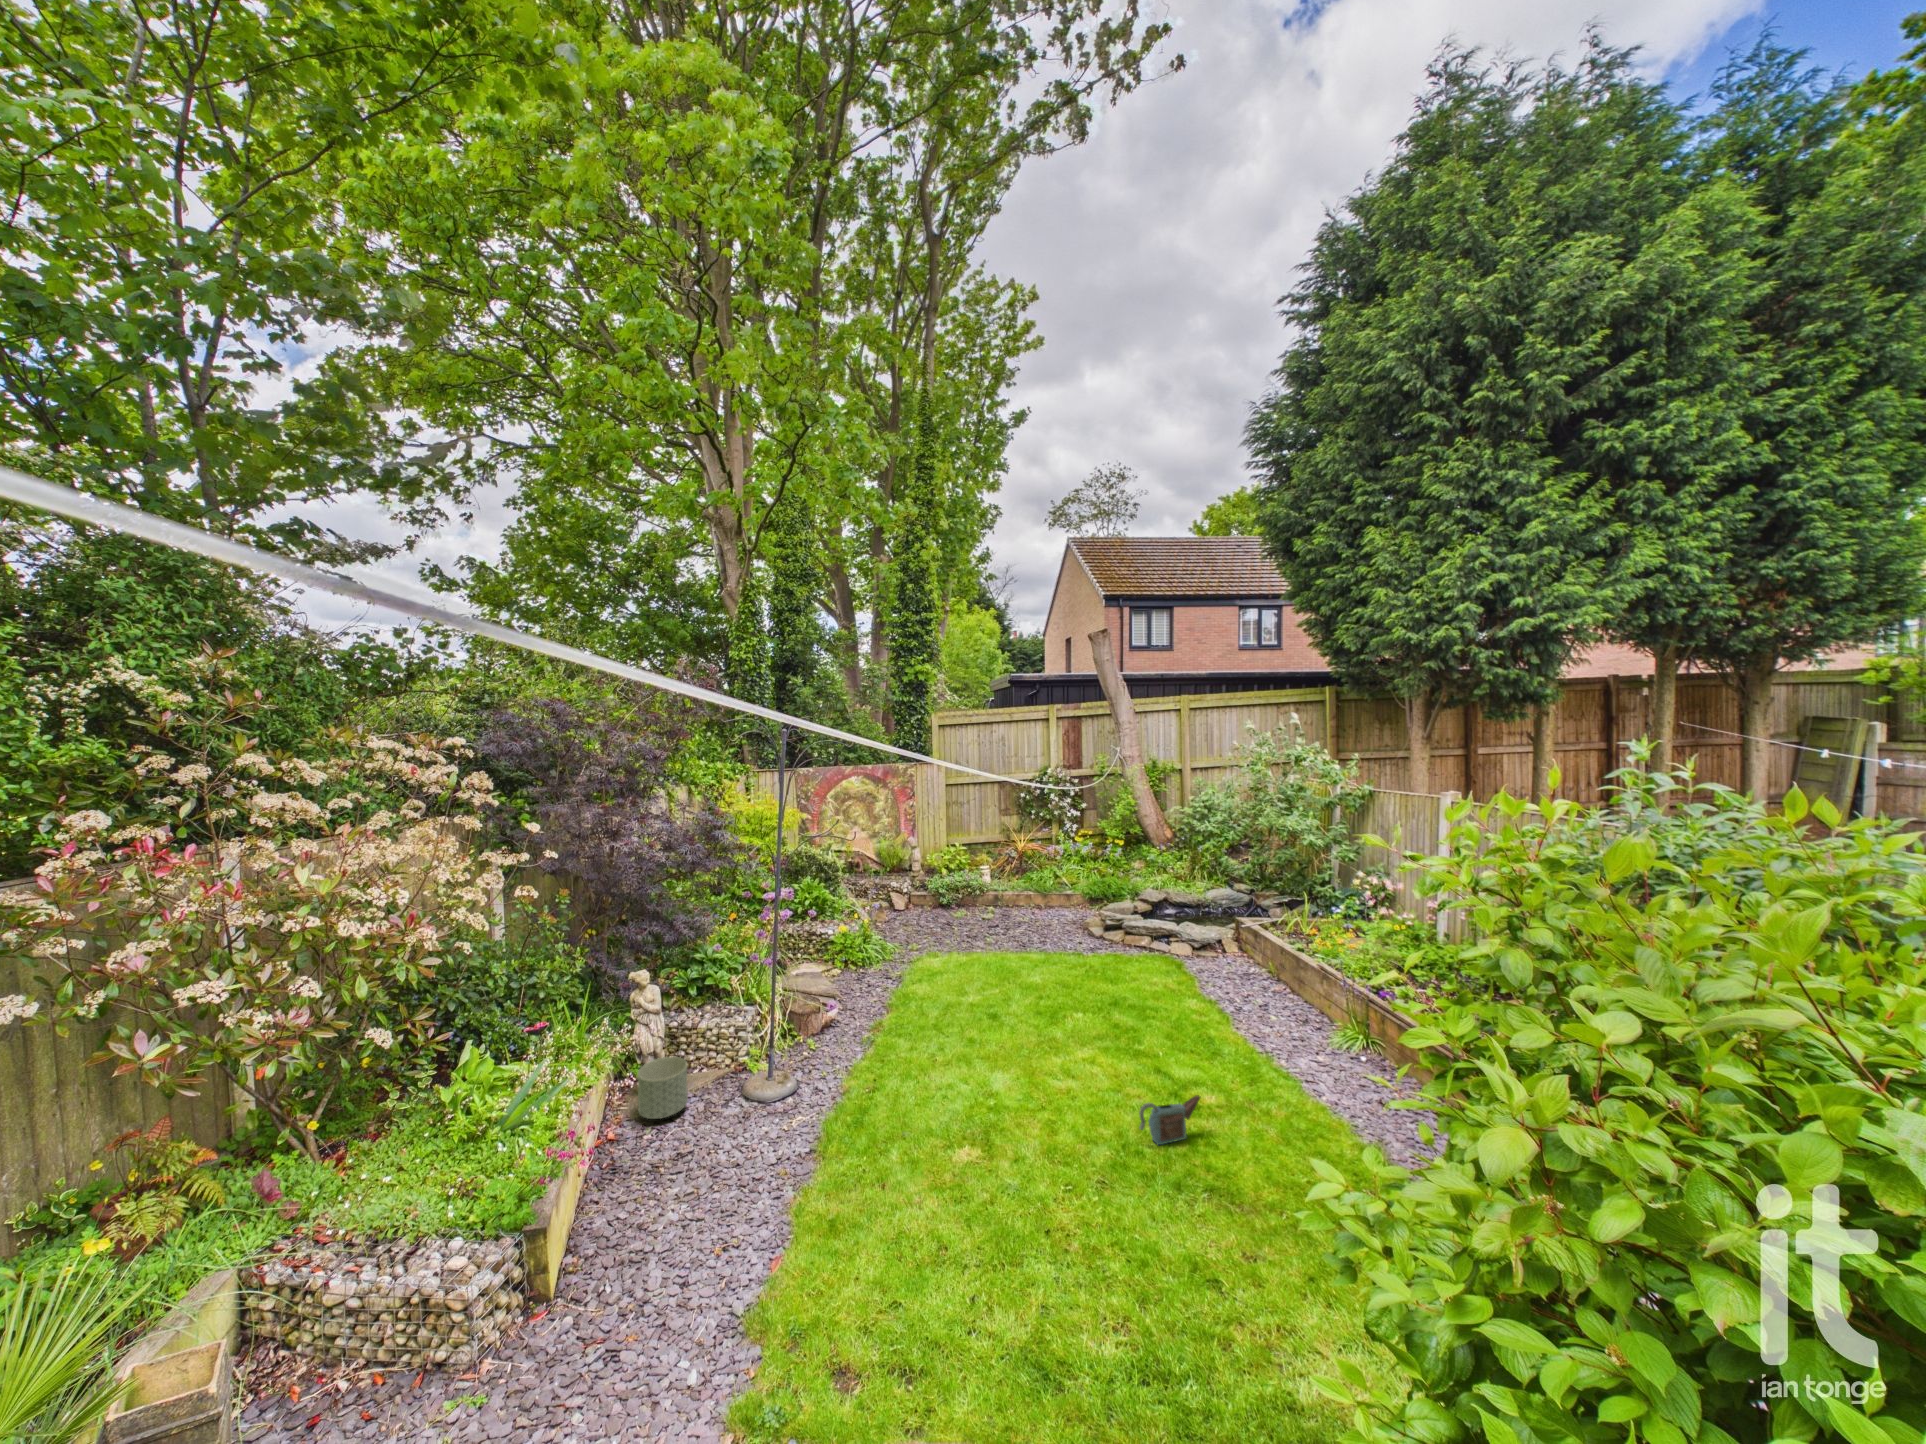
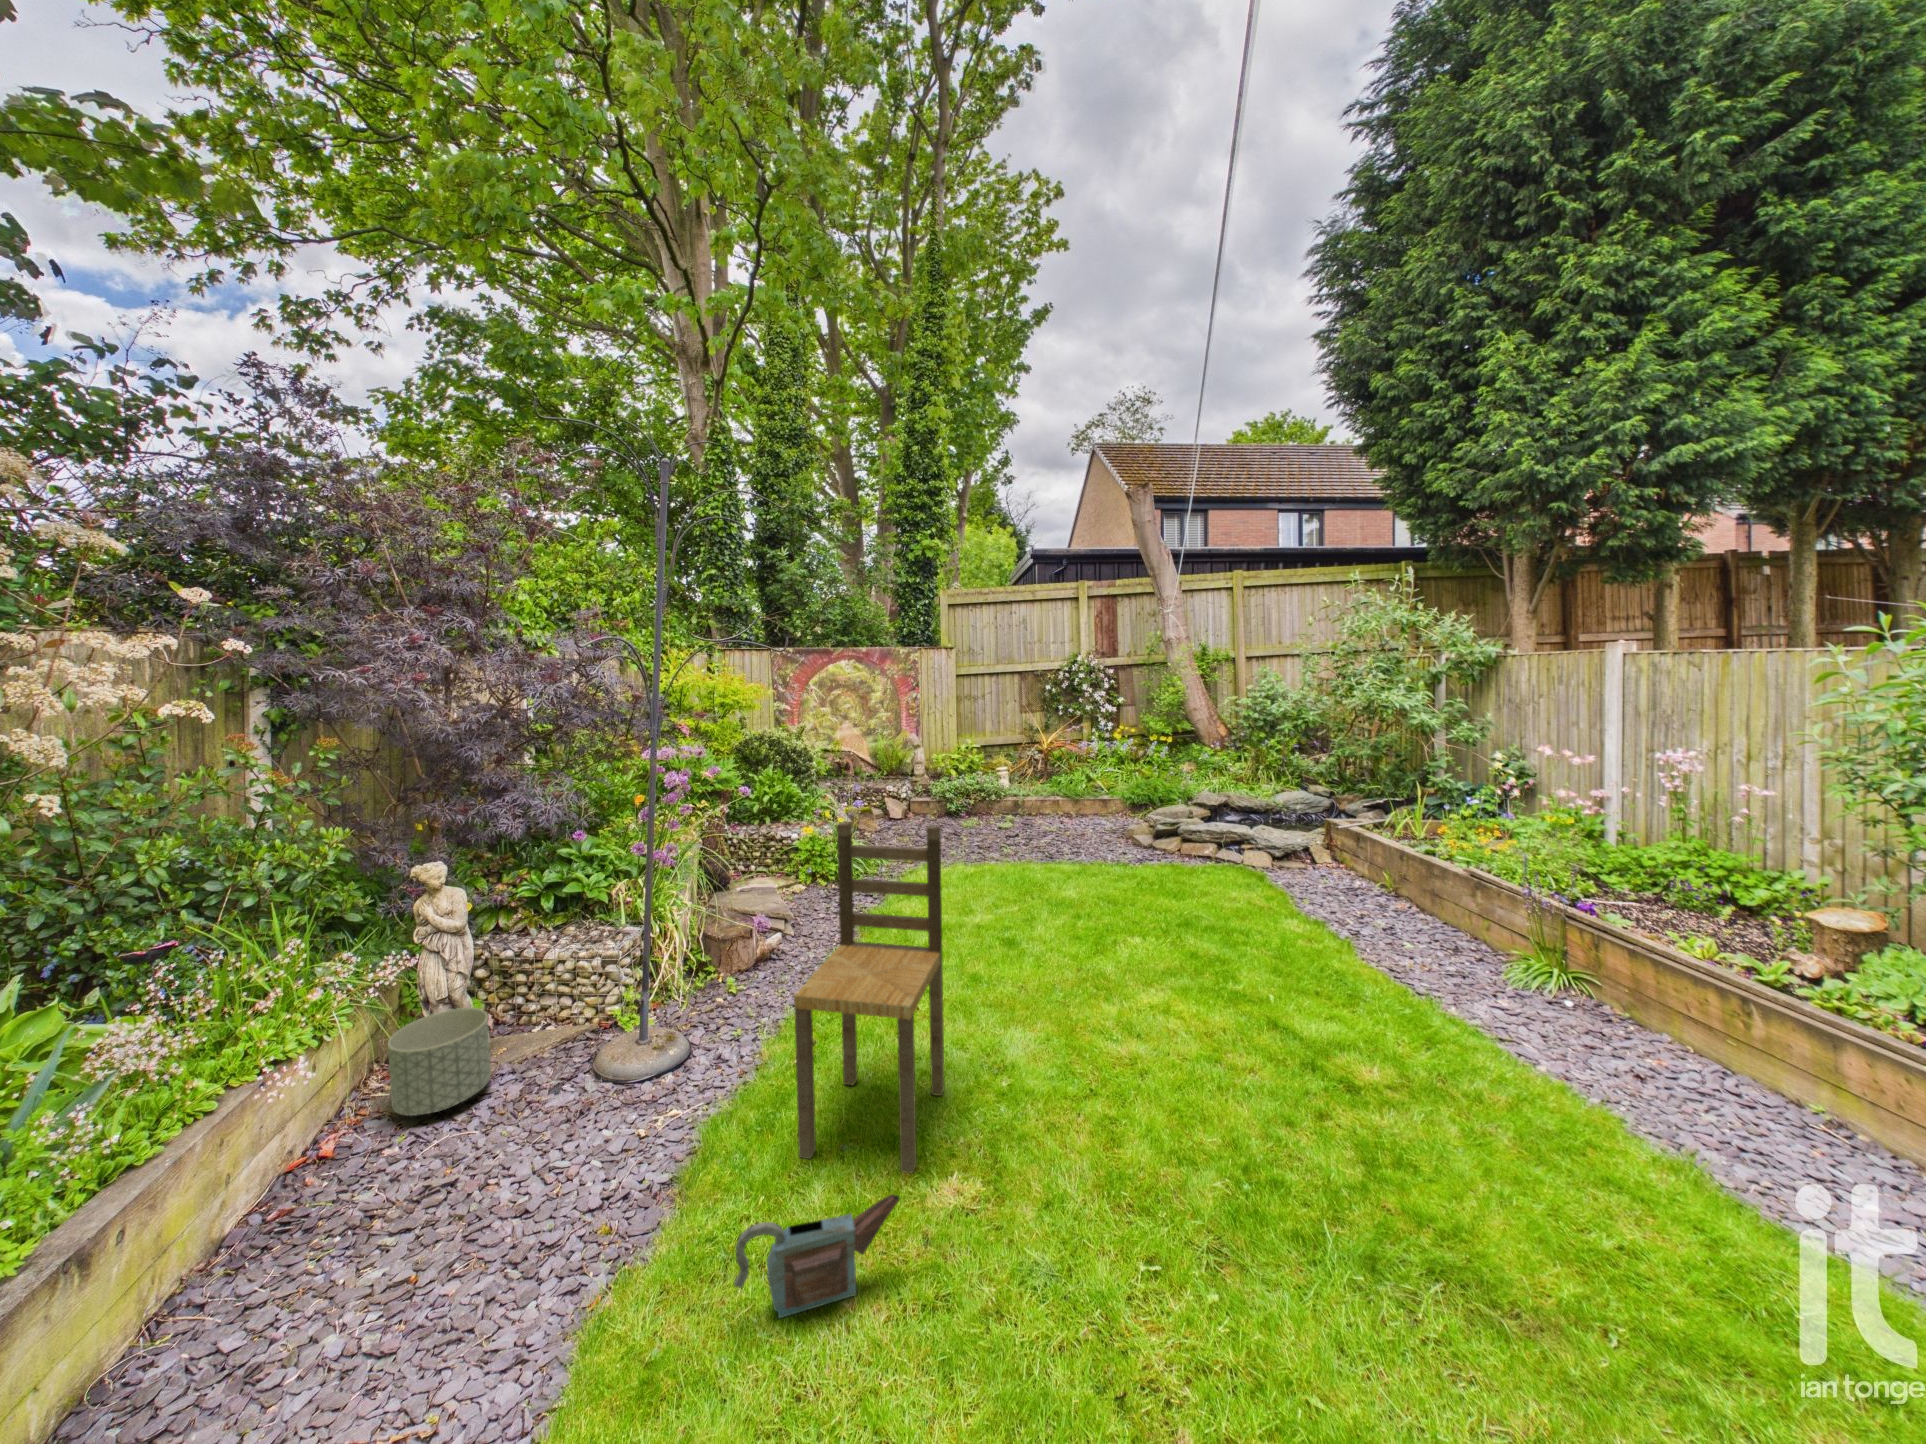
chair: none [876,945,957,1150] -> present [794,822,944,1173]
watering can: present [1139,1095,1200,1145] -> present [735,1194,900,1318]

